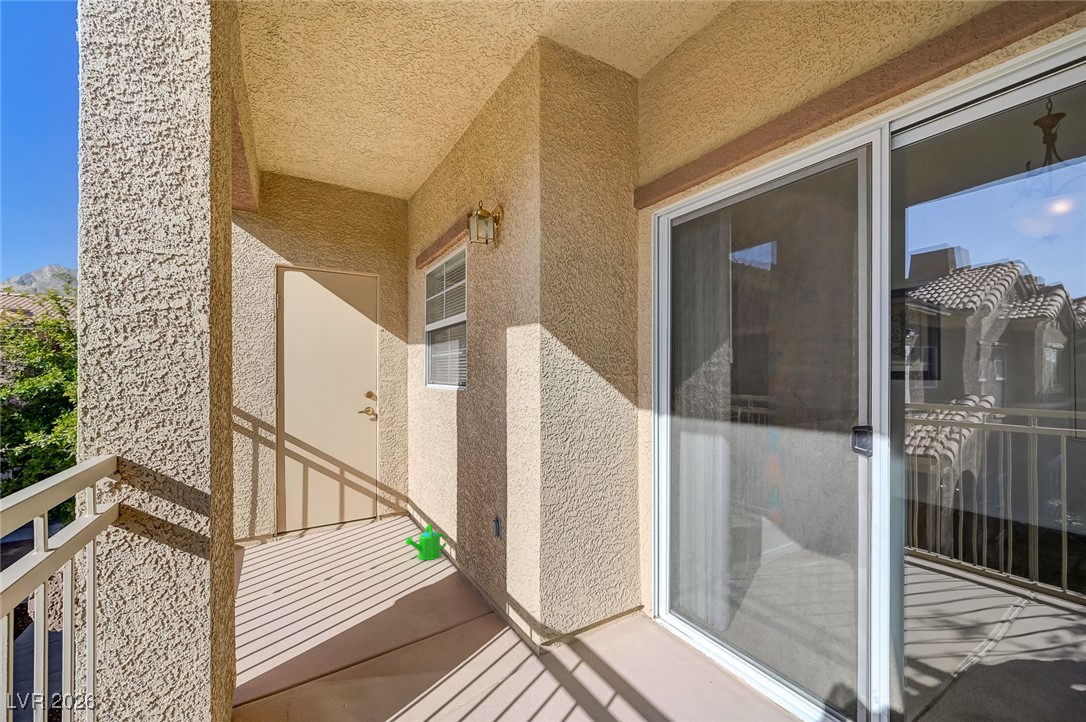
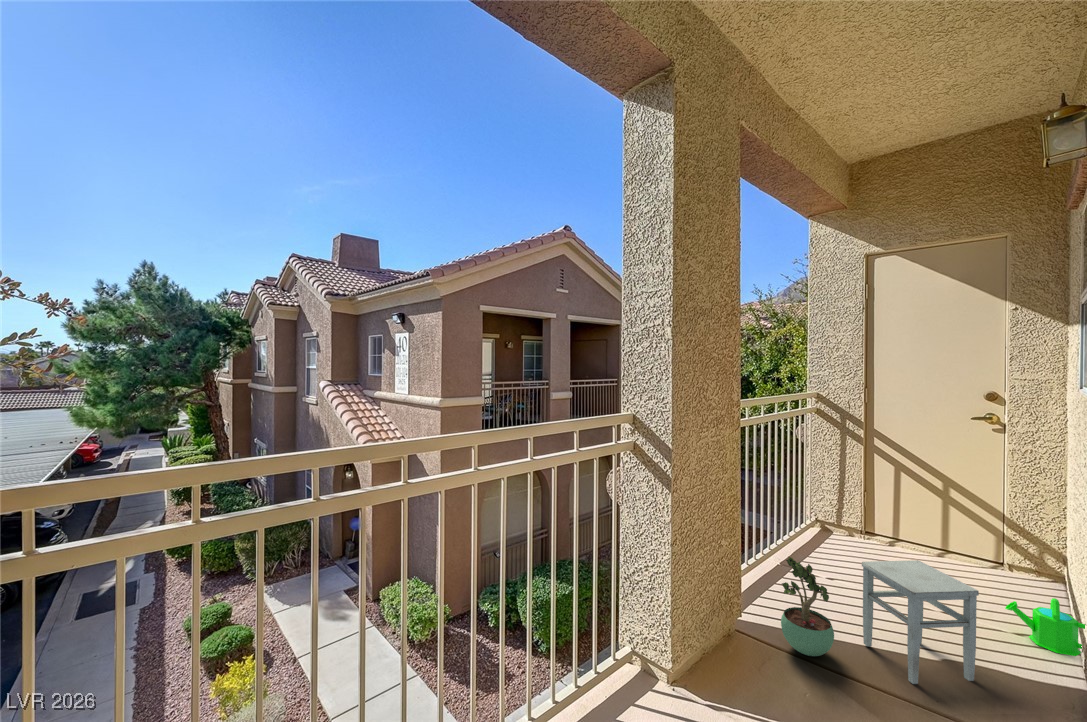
stool: none [340,532,417,632] -> present [862,560,979,684]
potted plant: none [273,574,336,673] -> present [781,557,834,656]

